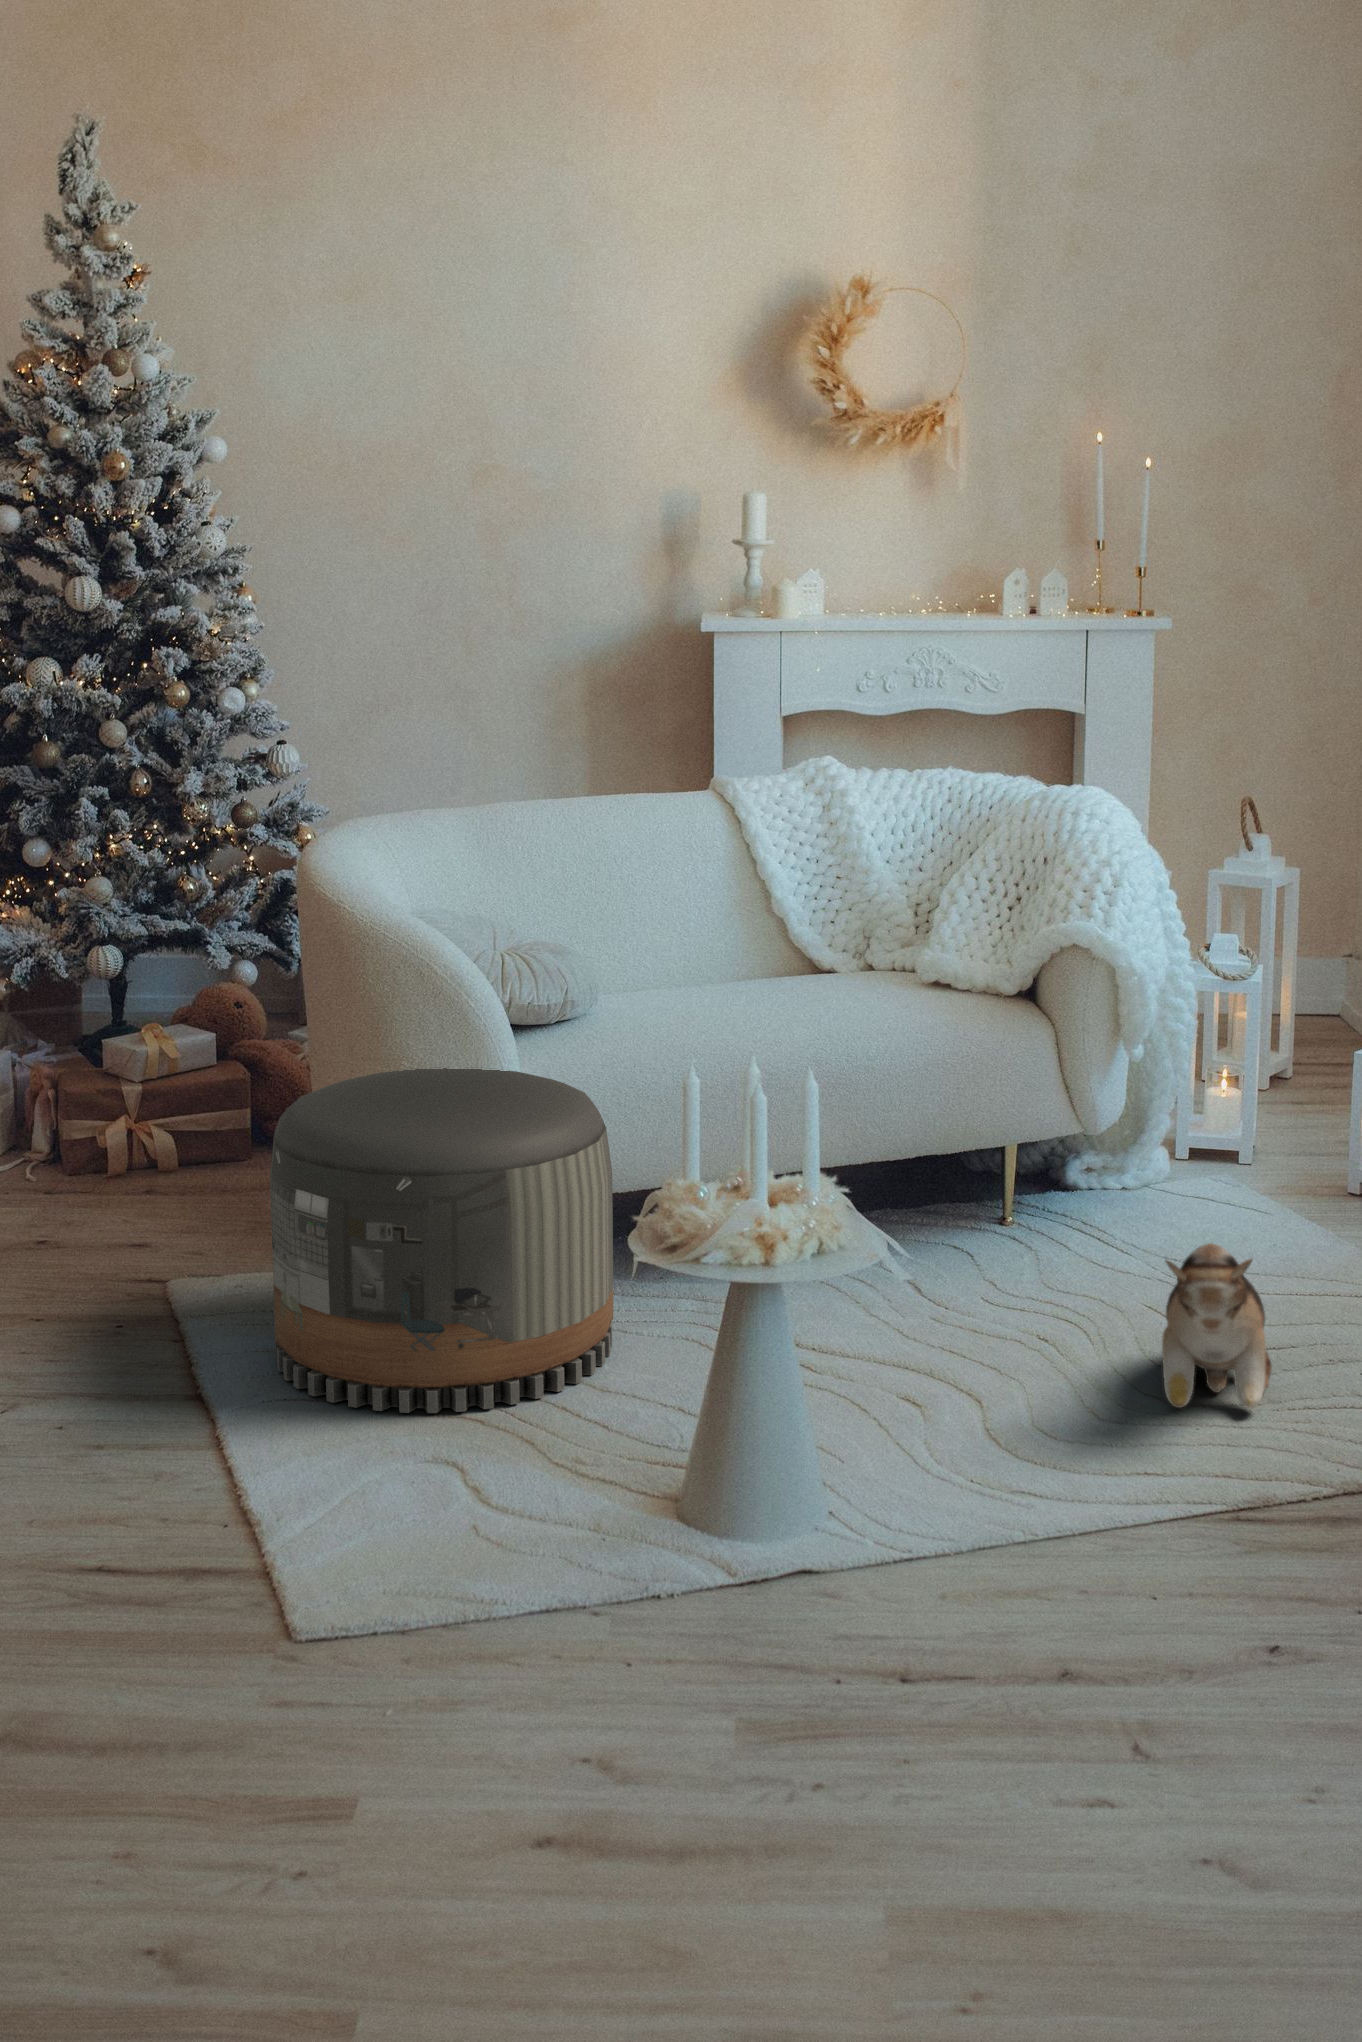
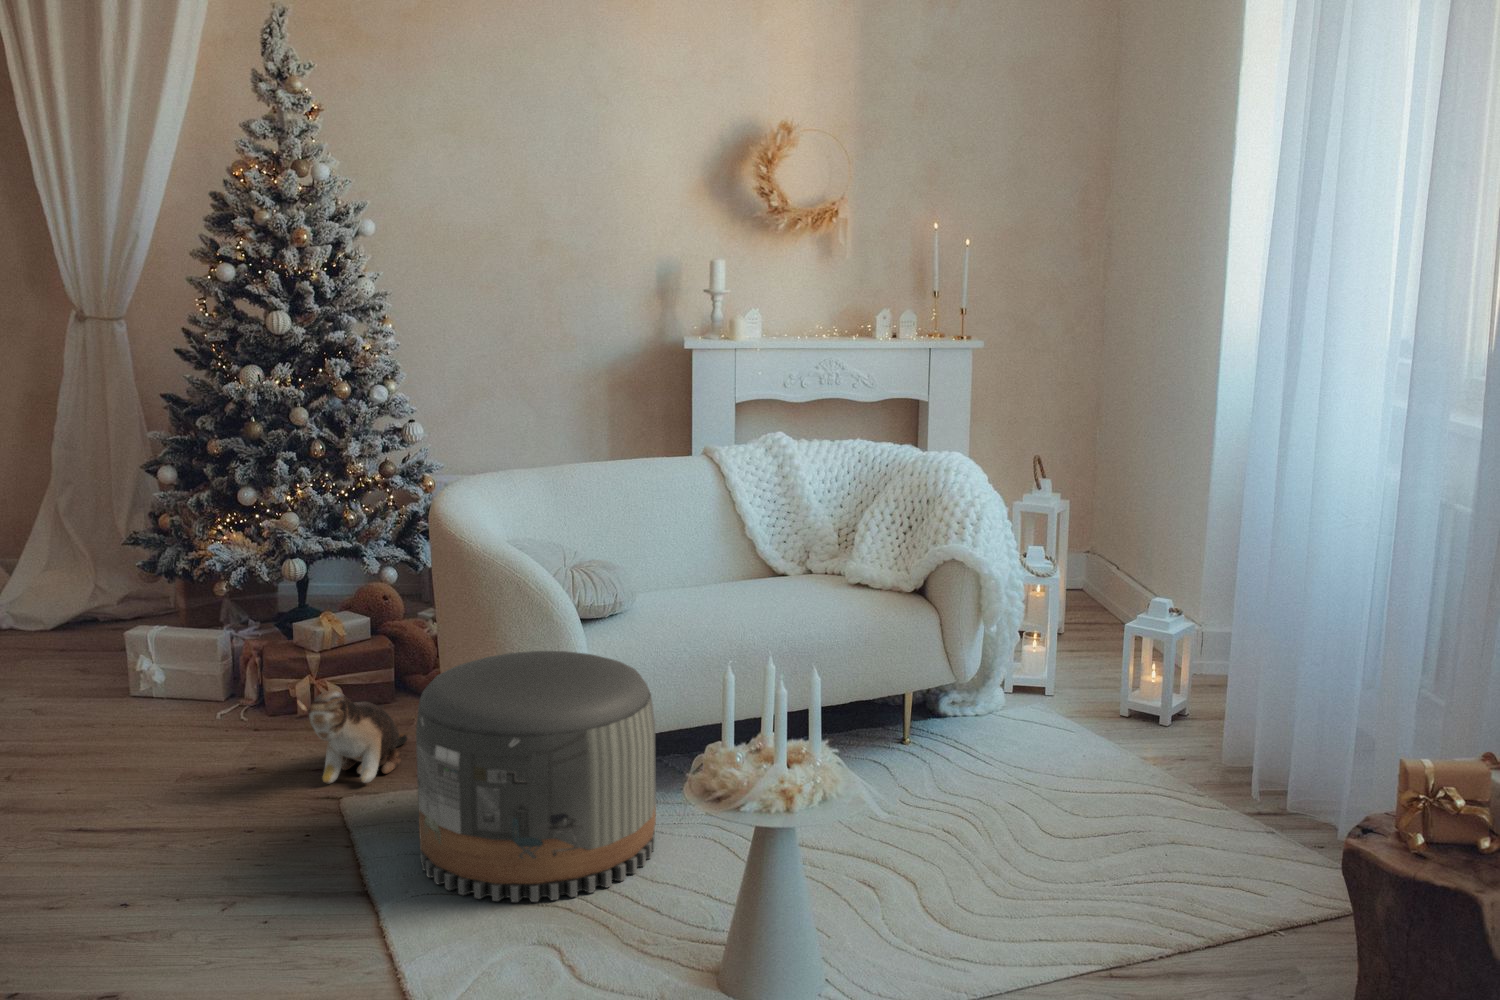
plush toy: present [1162,1243,1272,1408] -> present [297,690,407,783]

